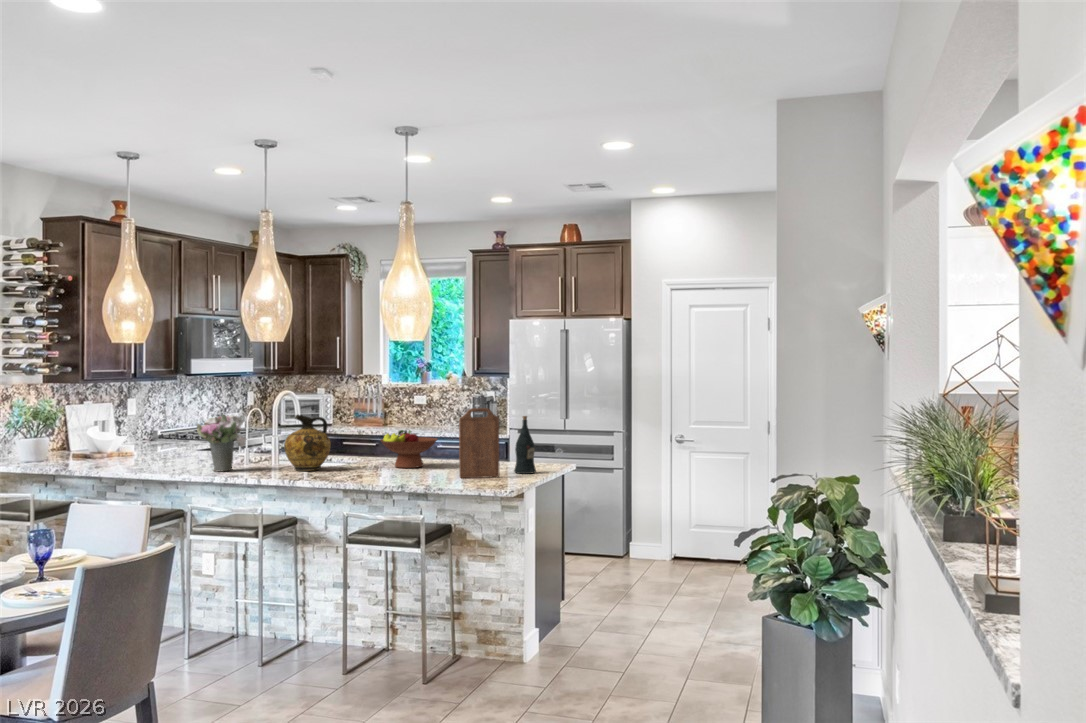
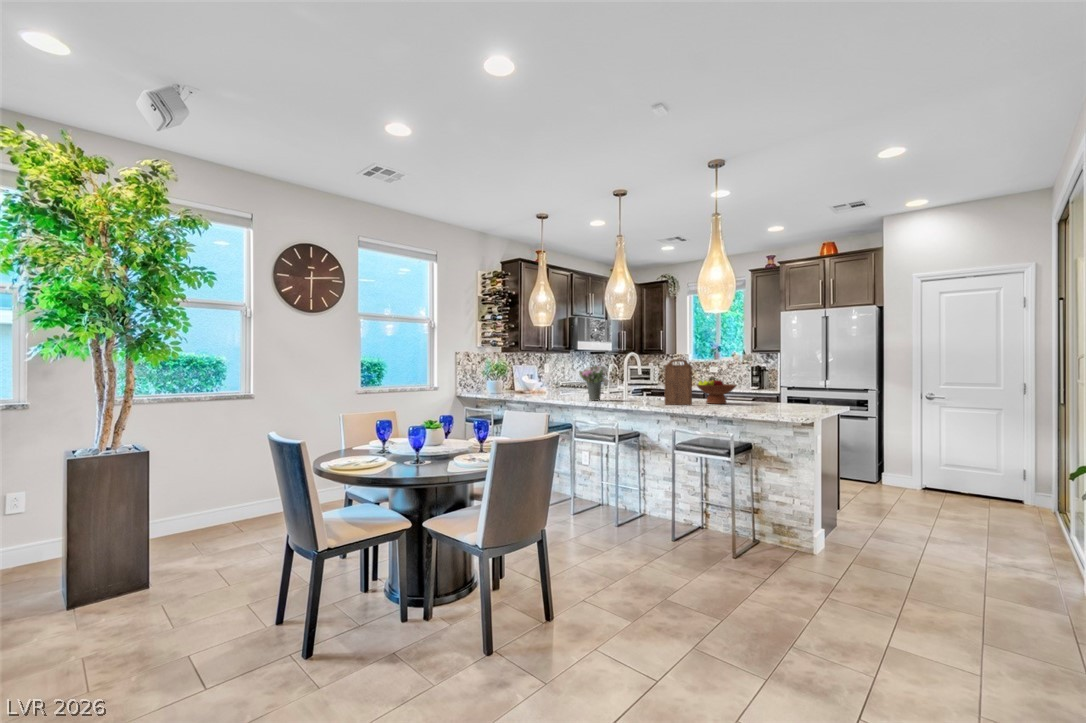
cutting board: present [459,408,500,478] -> present [665,359,692,405]
ceramic jug: present [284,415,331,471] -> none [633,366,663,403]
wine bottle: present [514,416,536,474] -> none [800,368,818,410]

